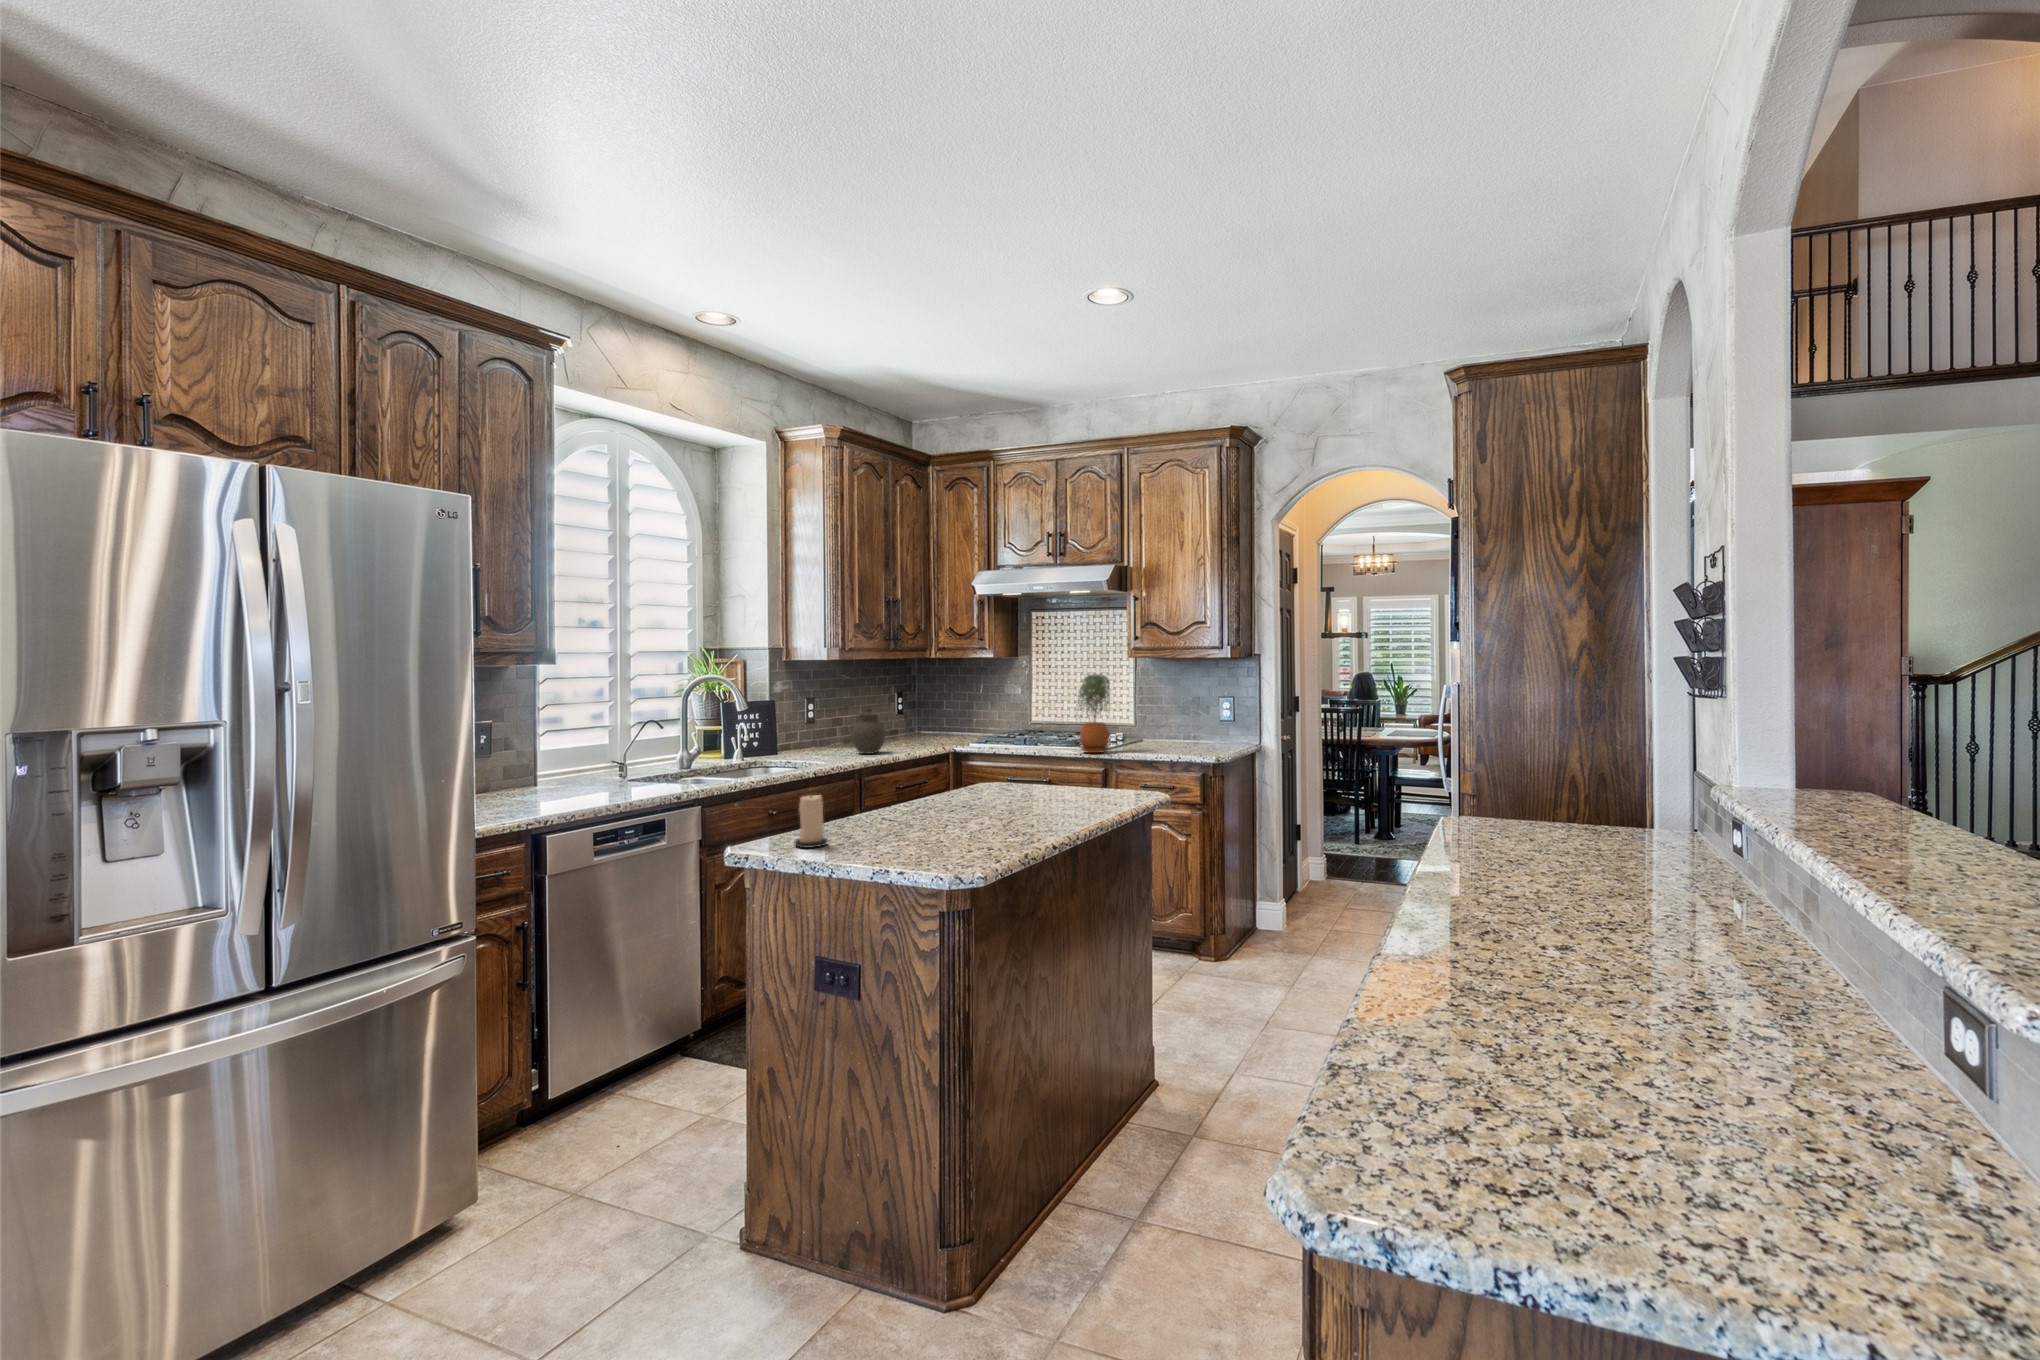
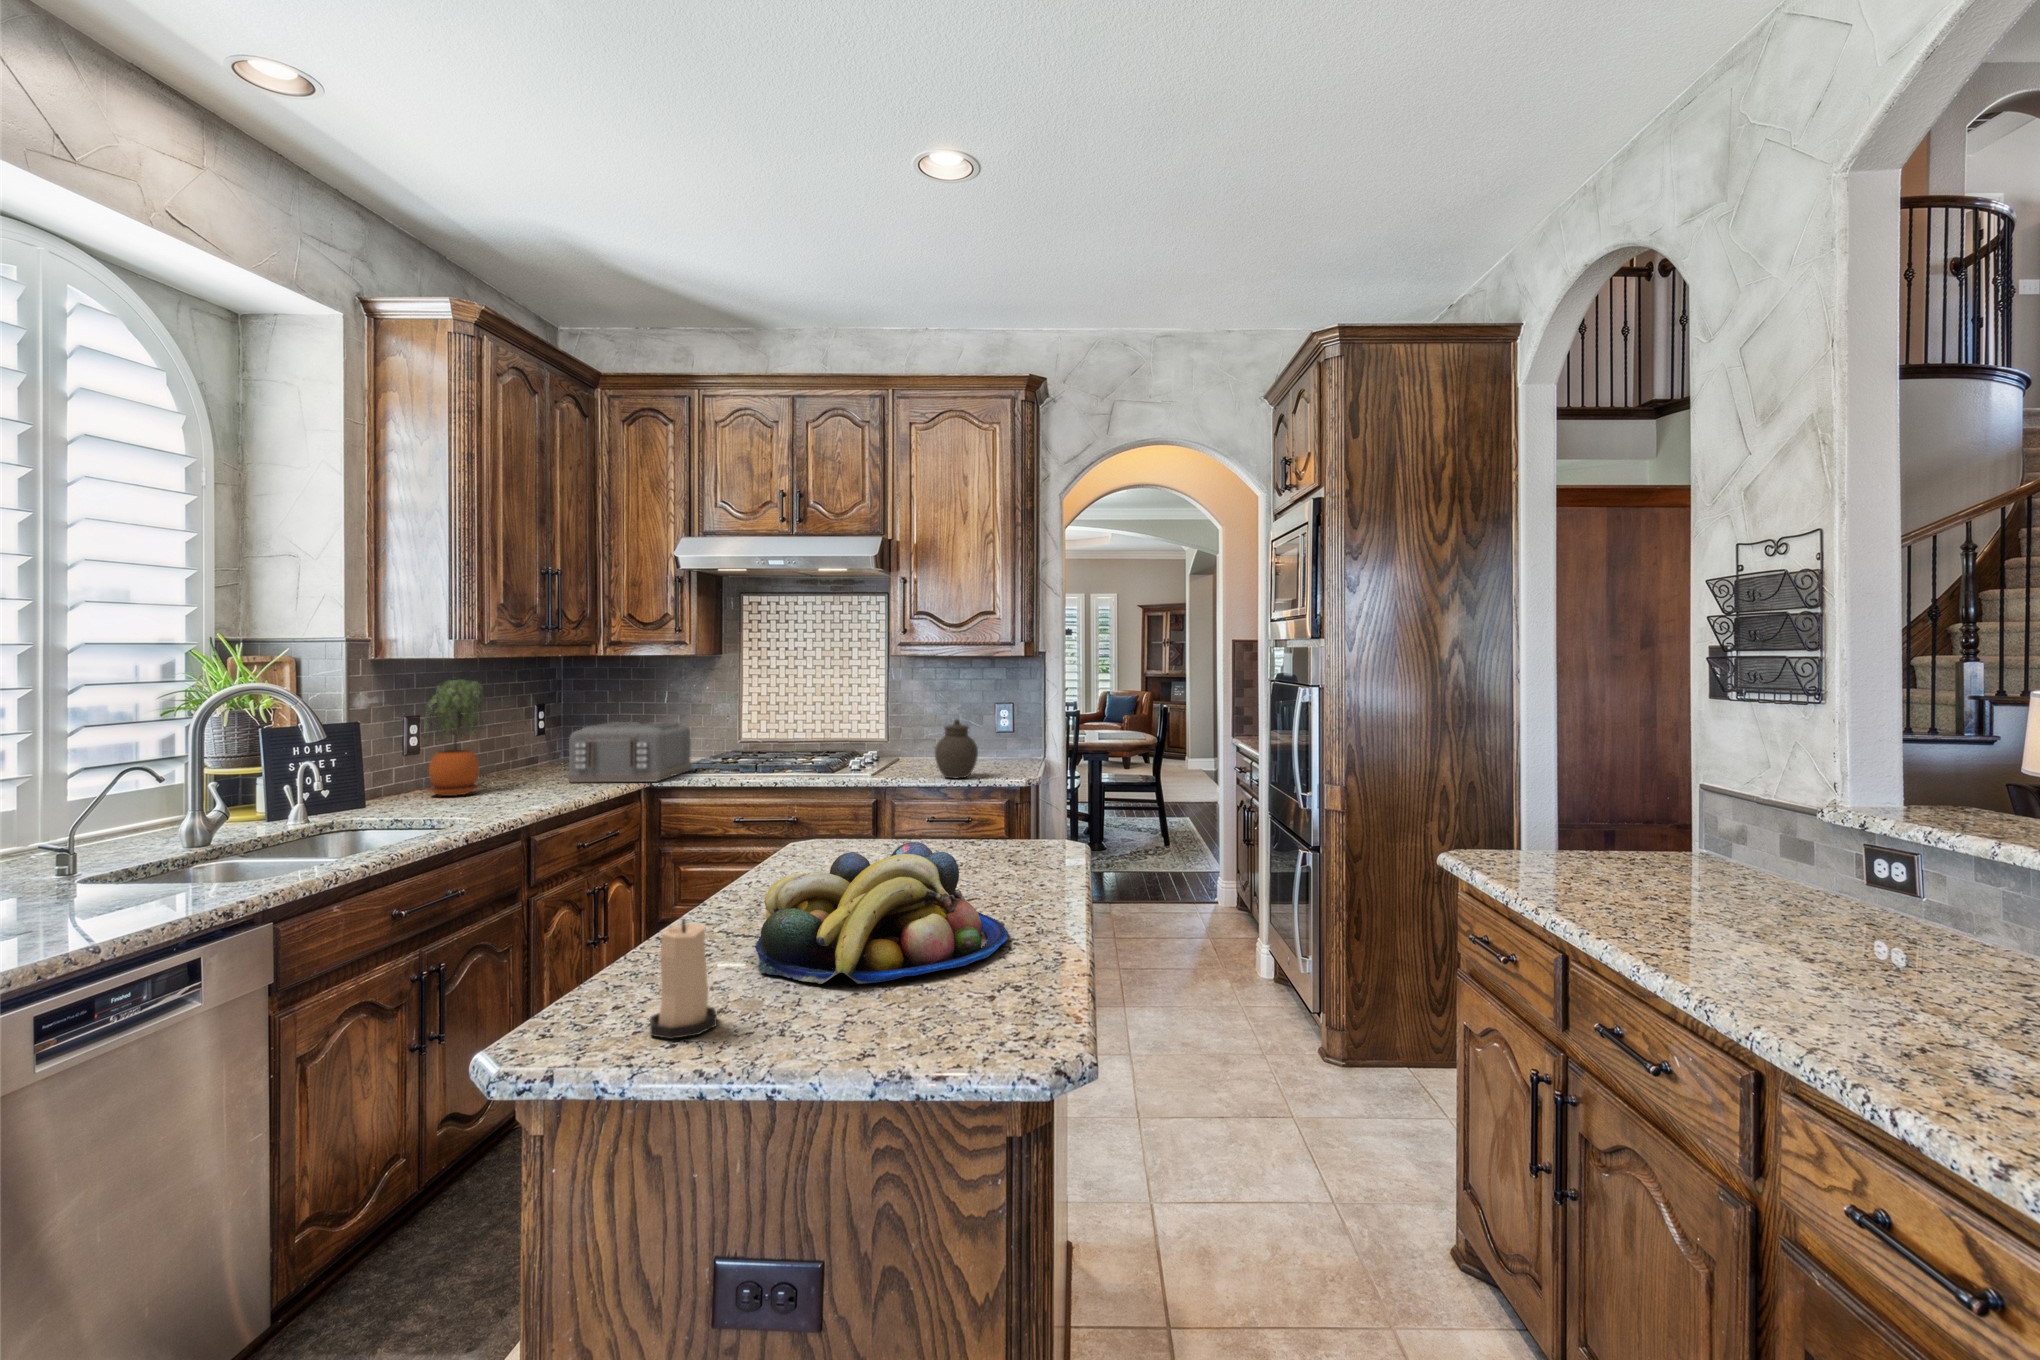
potted plant: present [1077,674,1110,753] -> present [423,679,483,796]
toaster: none [899,706,986,749] -> present [567,722,692,782]
jar: present [851,709,886,754] -> present [935,720,978,778]
fruit bowl: none [868,772,1016,838] -> present [755,842,1009,984]

